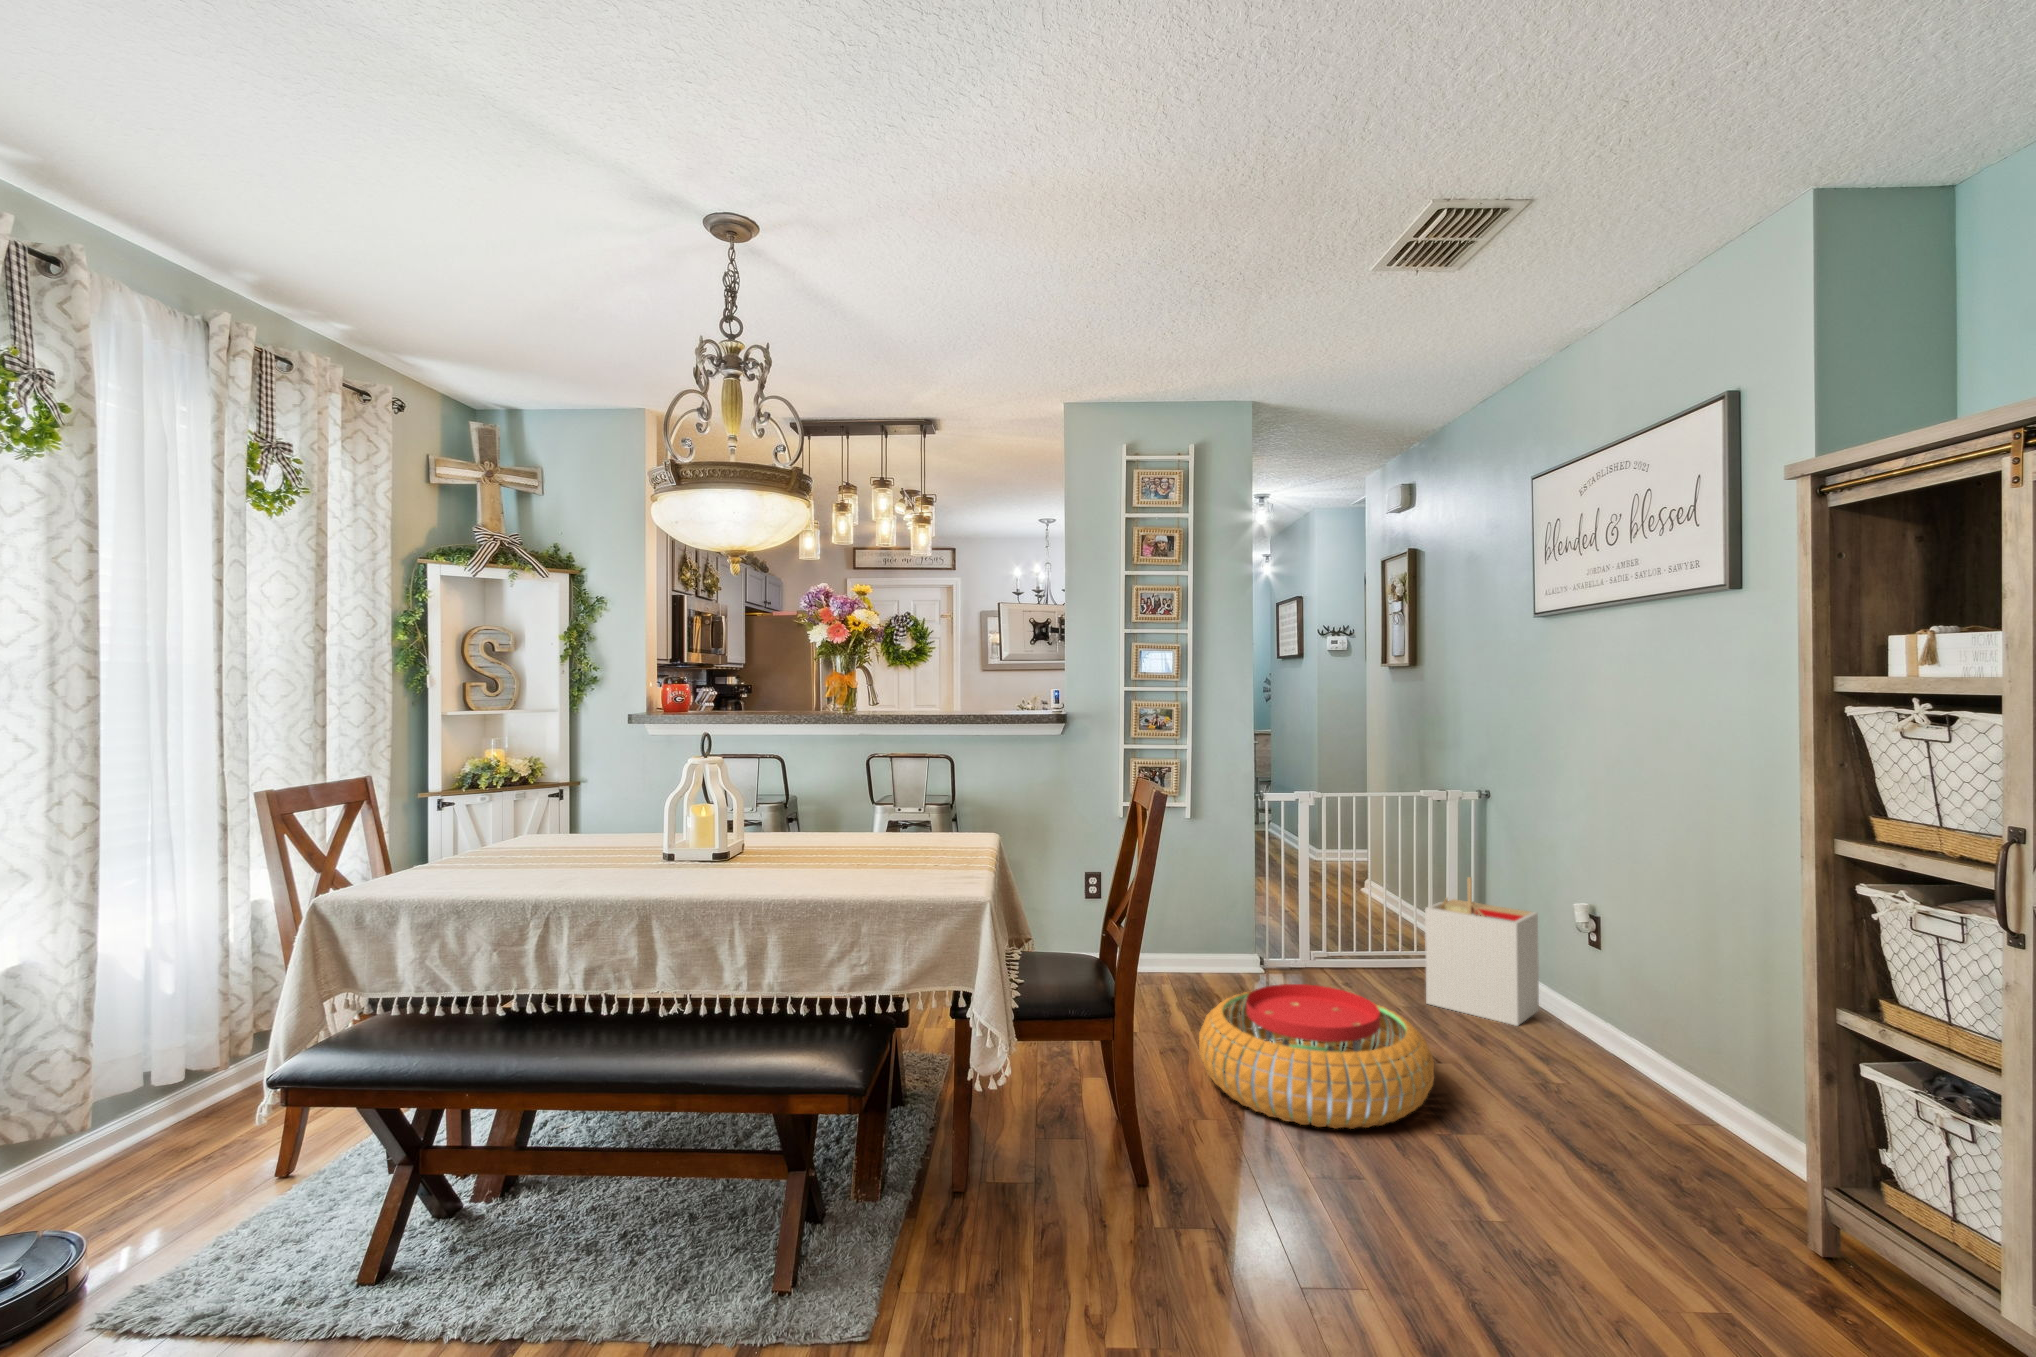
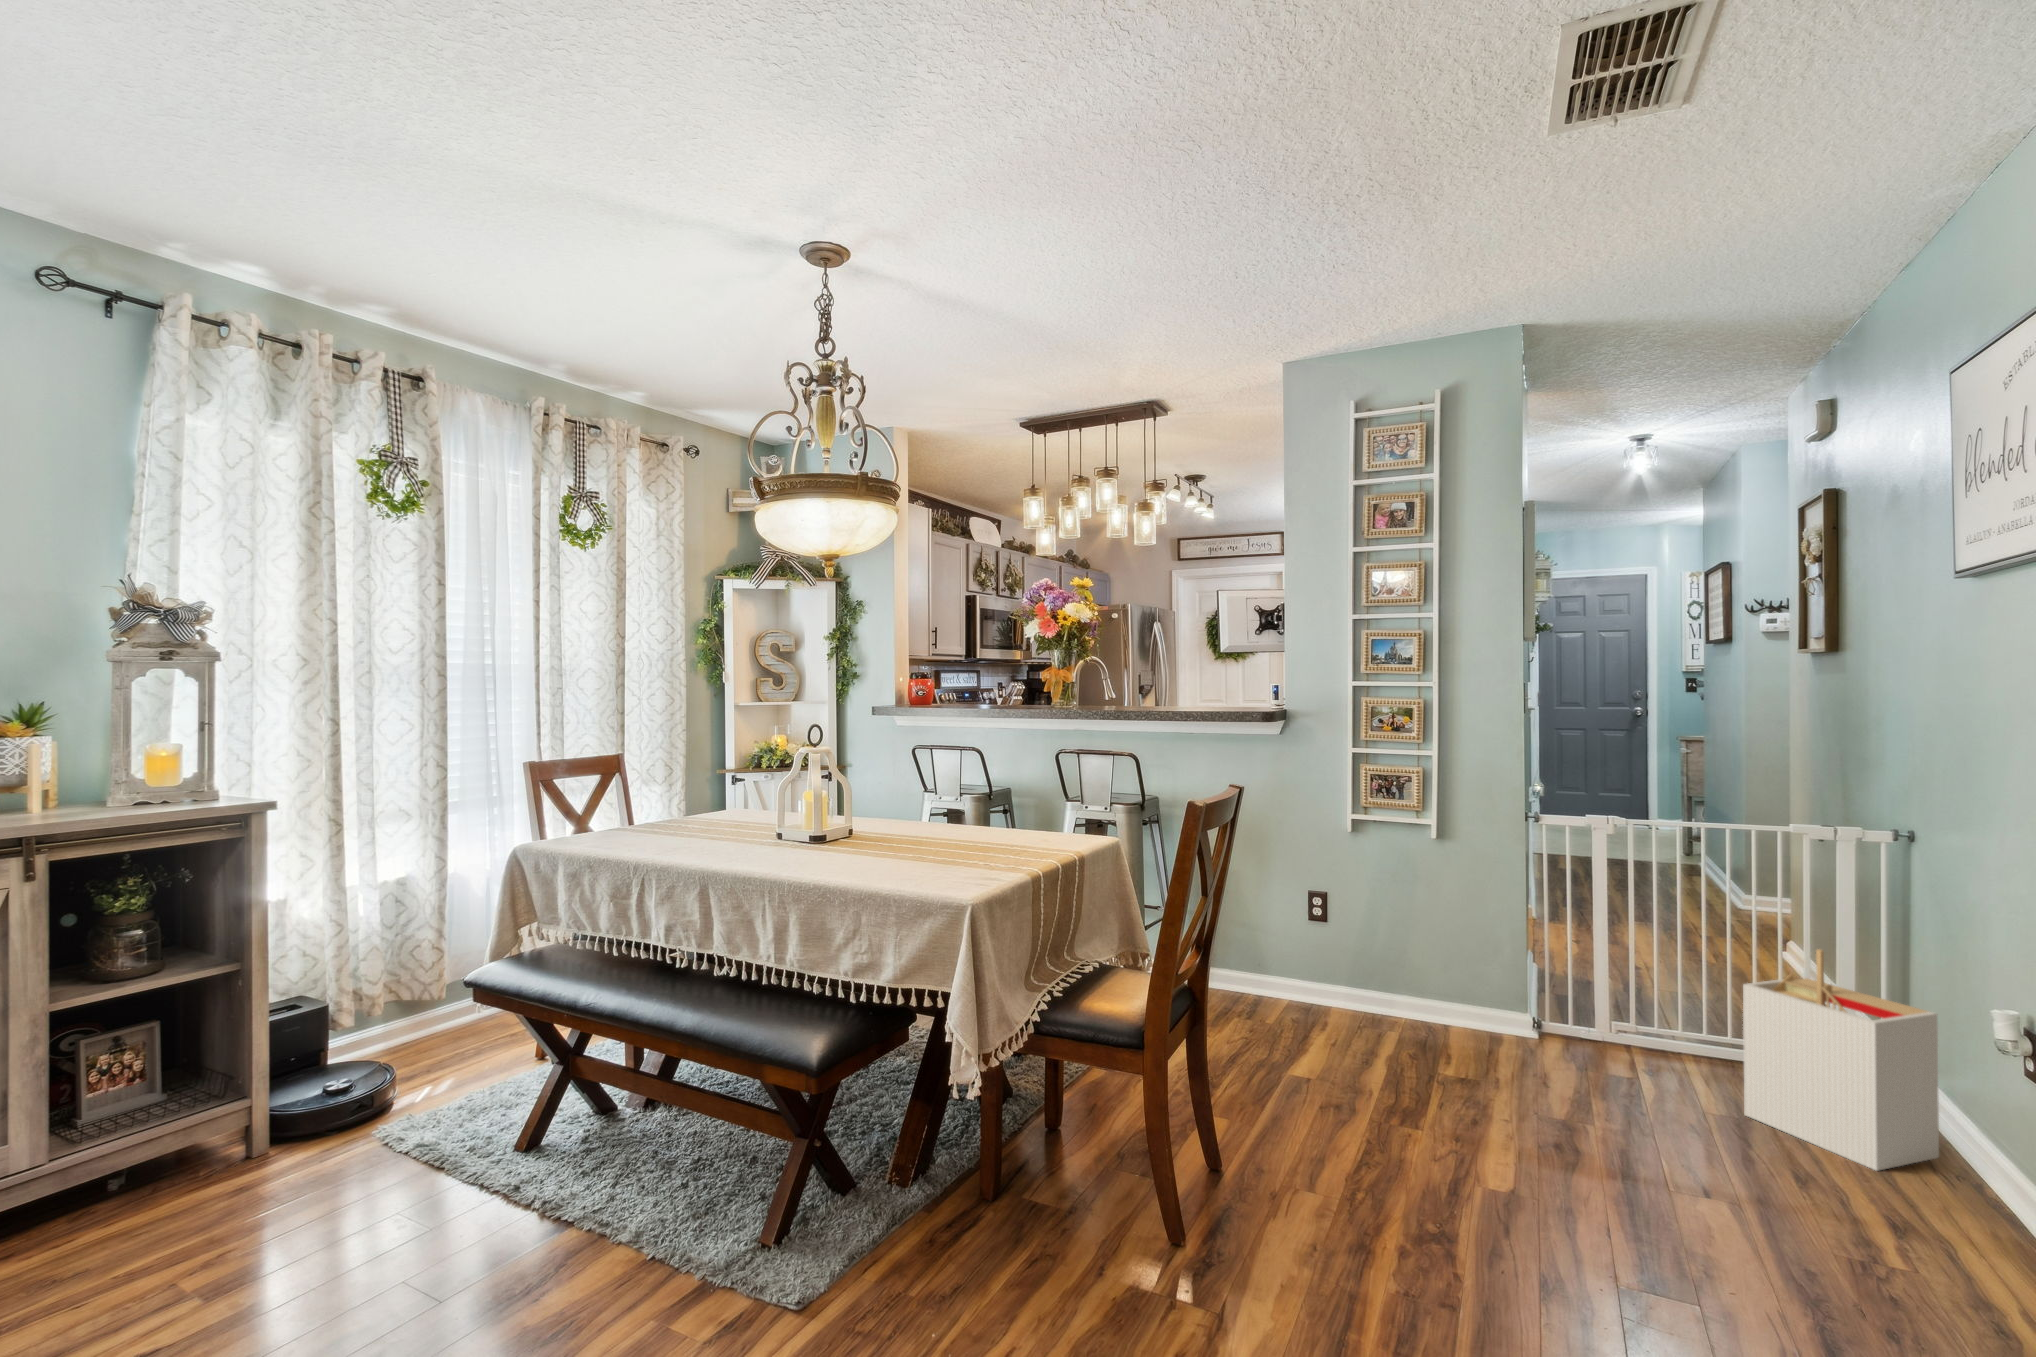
pouf: present [1199,984,1434,1129] -> none [1327,1049,1638,1247]

